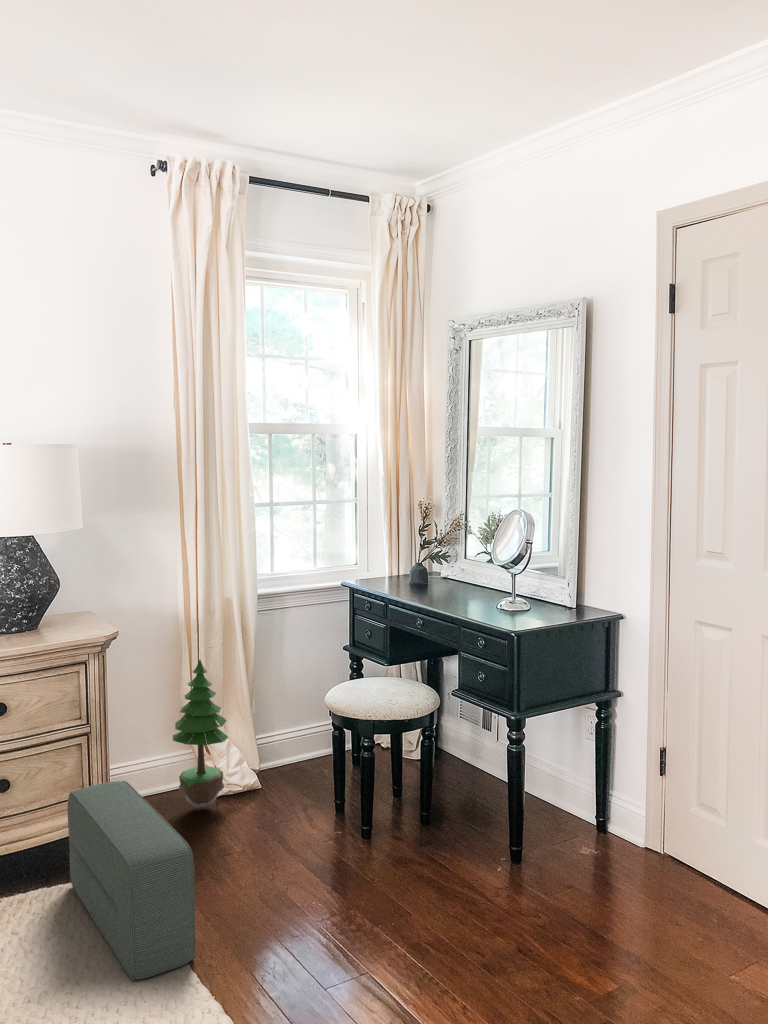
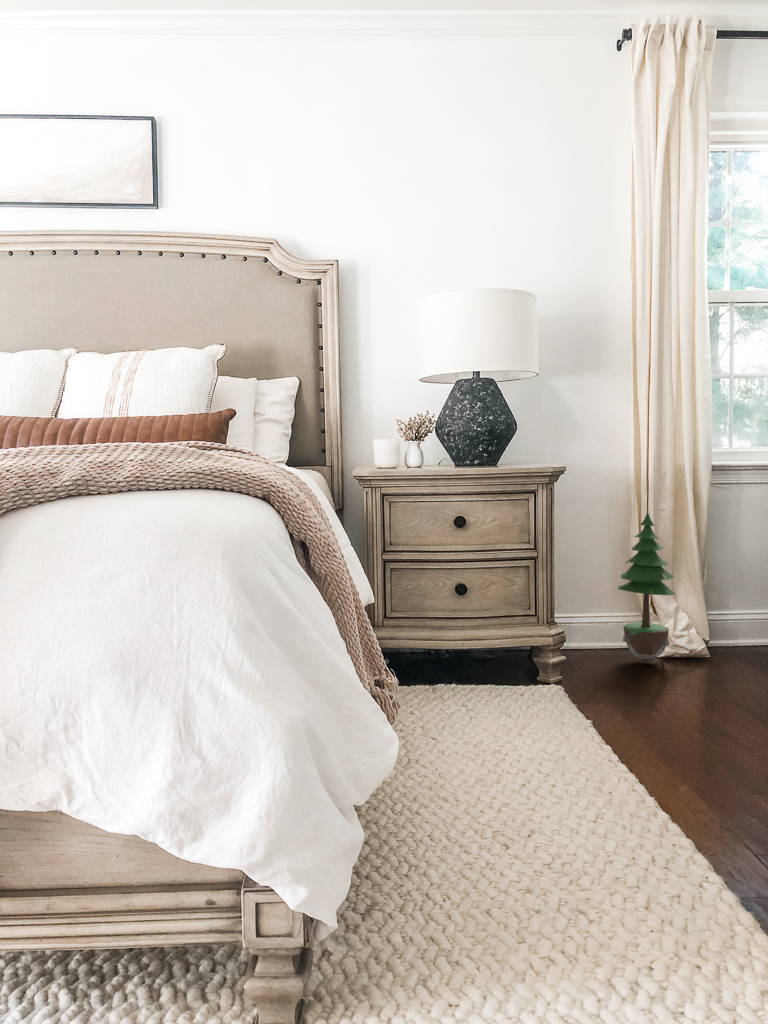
pouf: present [68,781,195,980] -> none [514,600,626,761]

